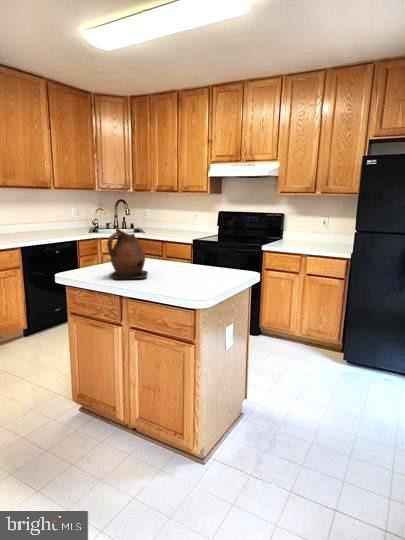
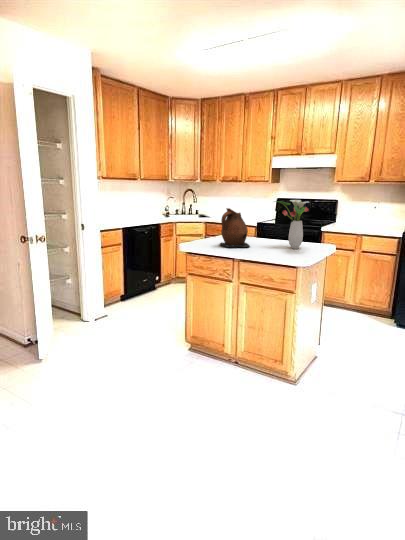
flower arrangement: none [172,217,219,280] -> present [276,200,309,249]

